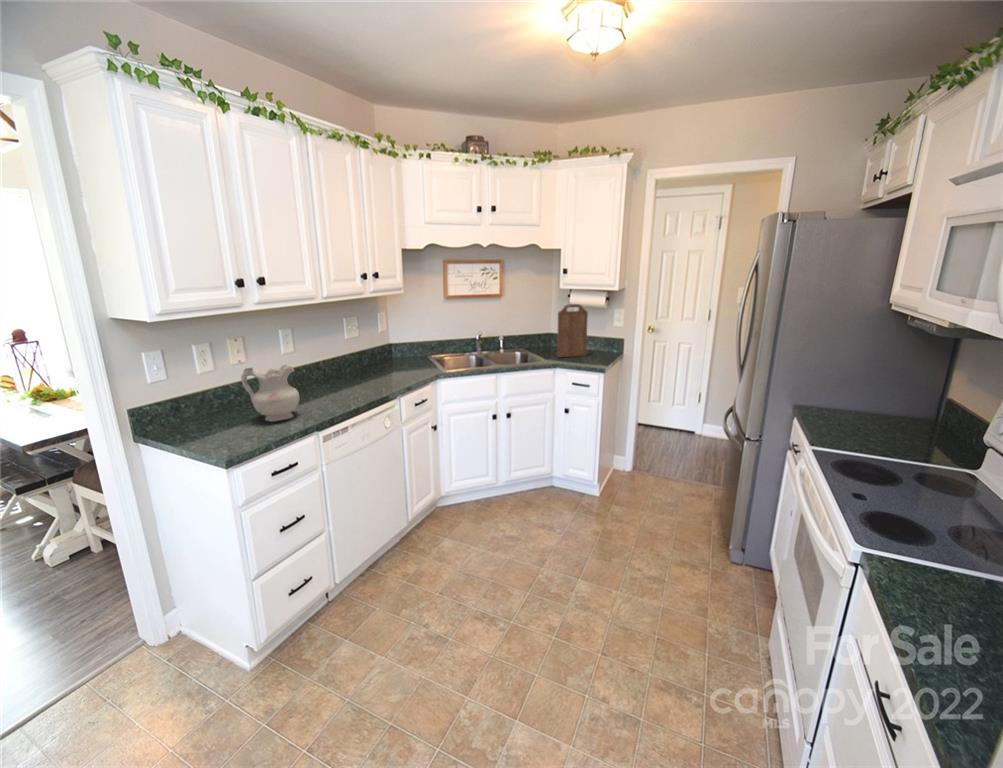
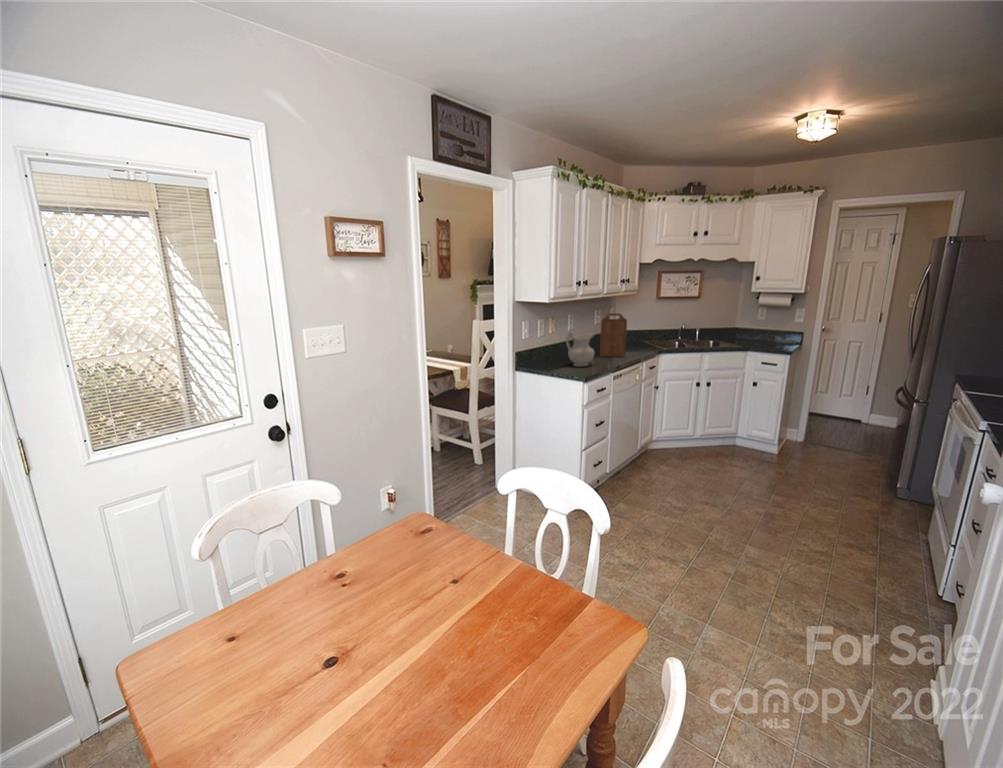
cutting board: present [557,304,588,357] -> present [600,313,627,357]

